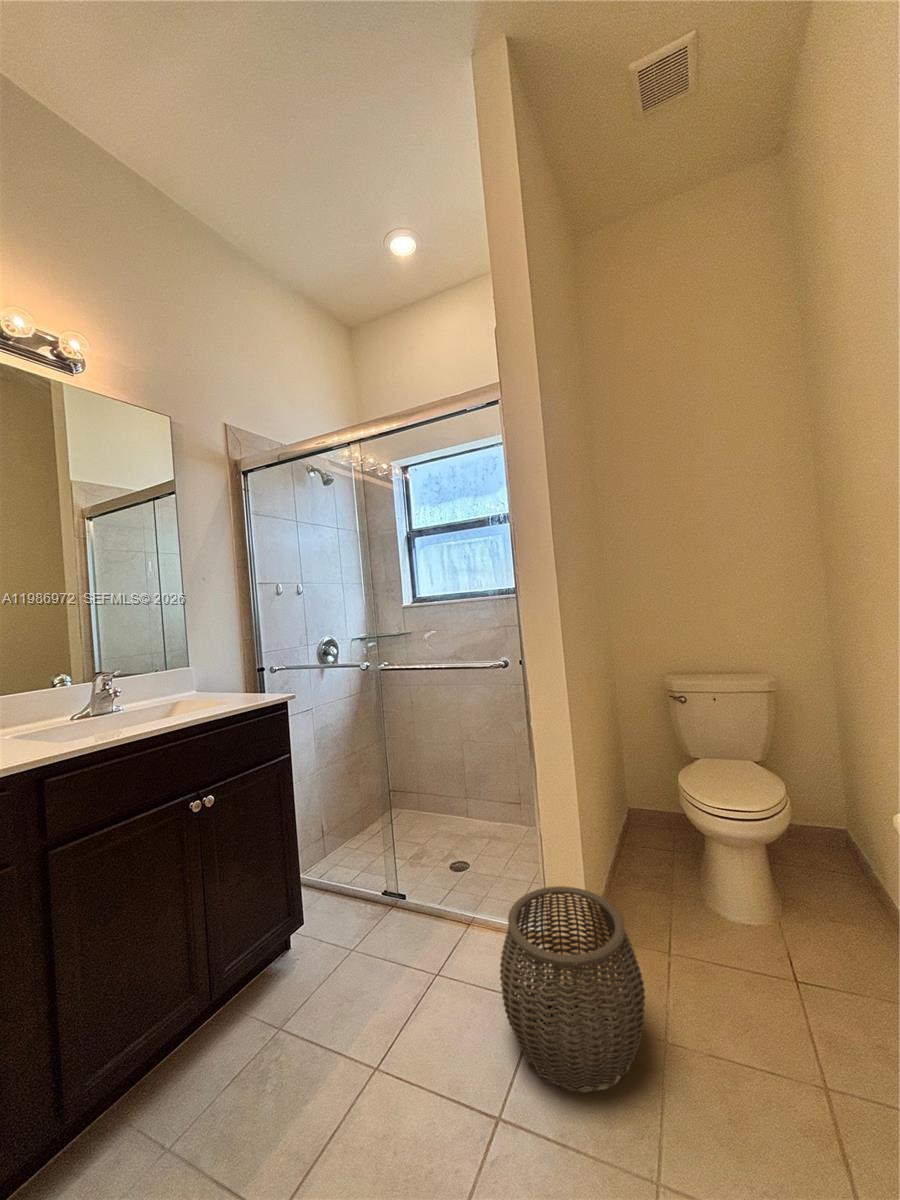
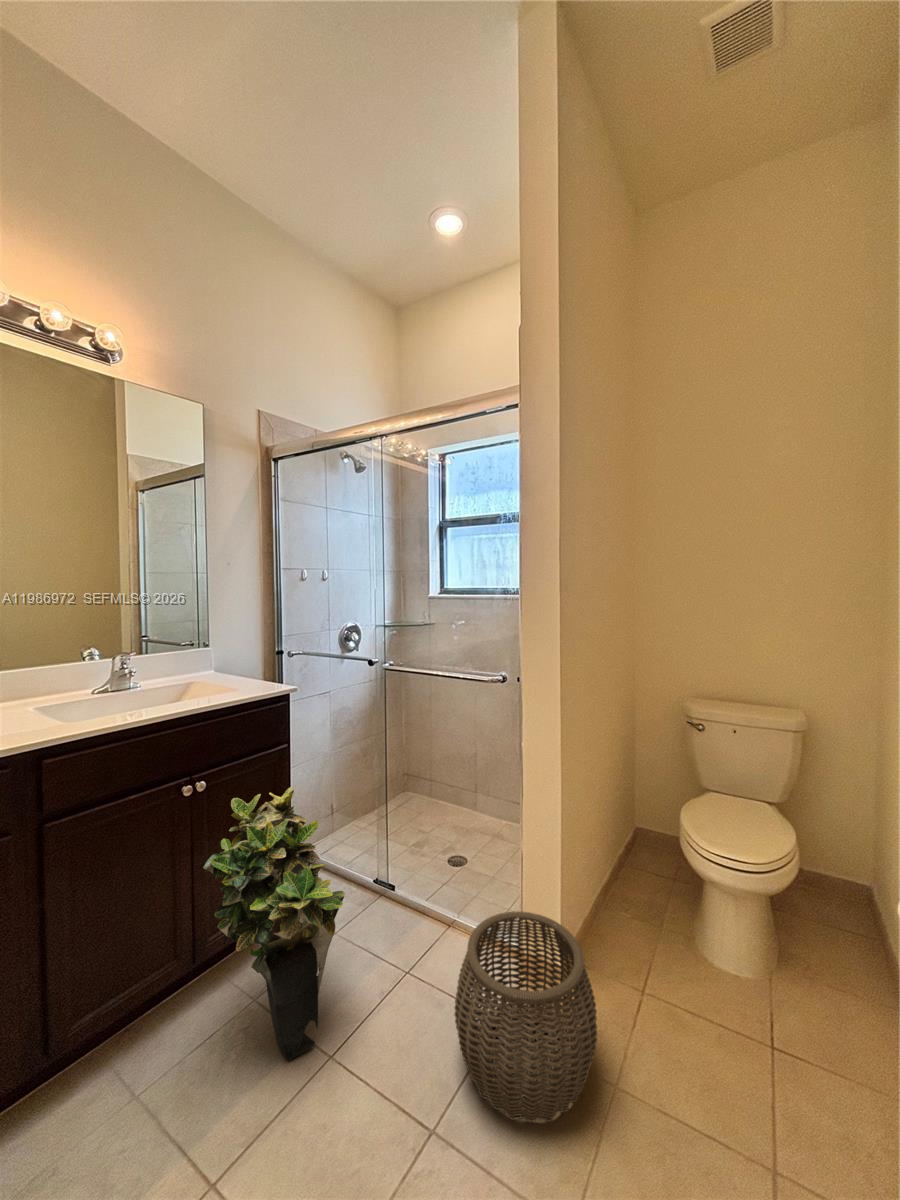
potted plant: none [223,794,373,1082] -> present [203,787,345,1060]

